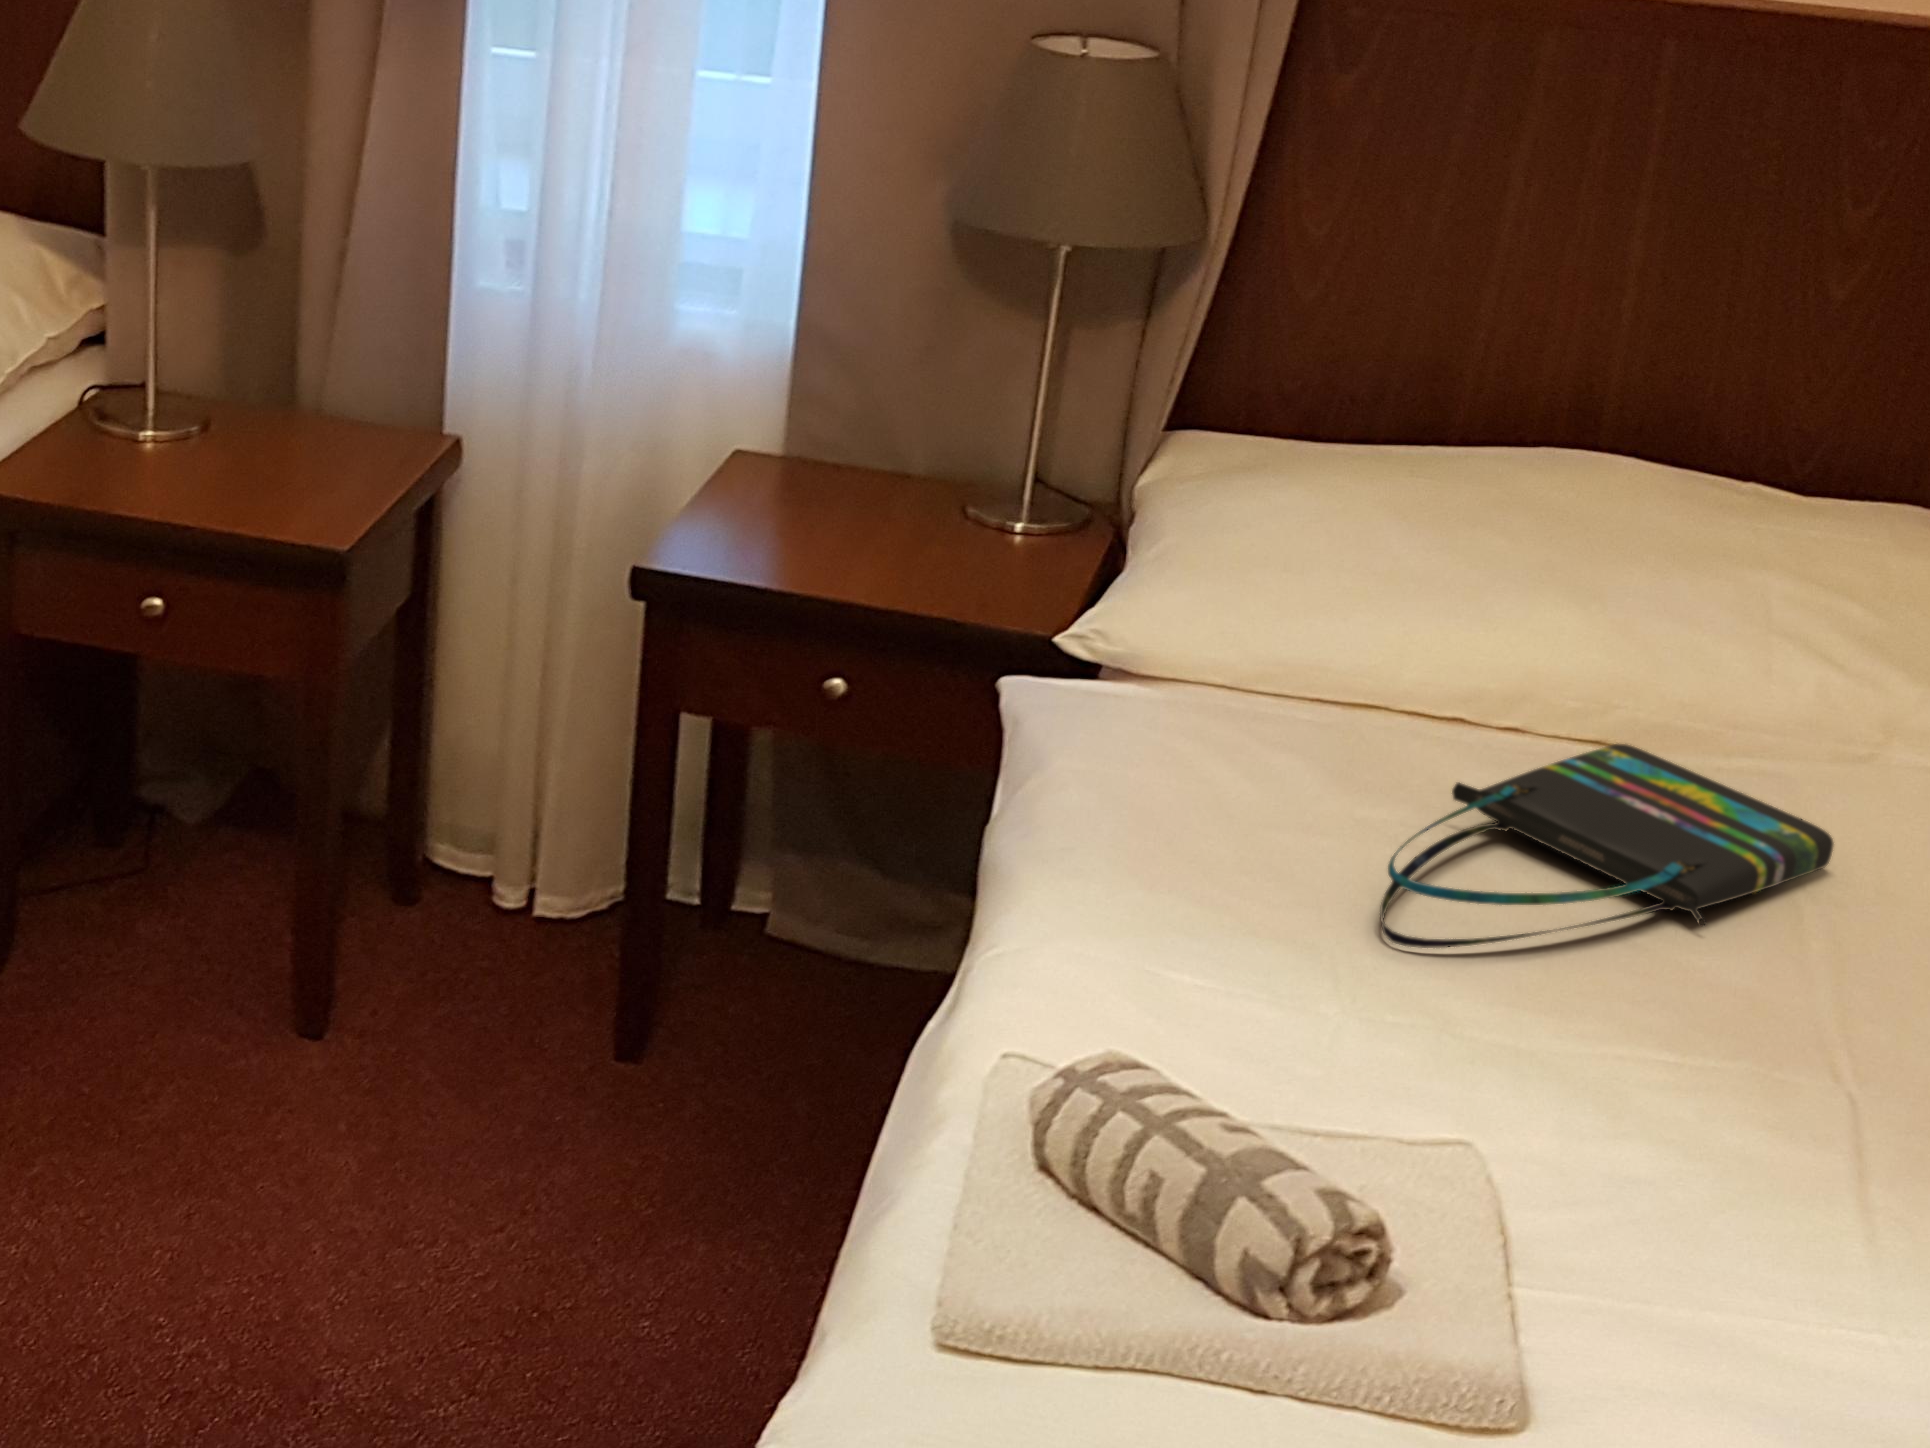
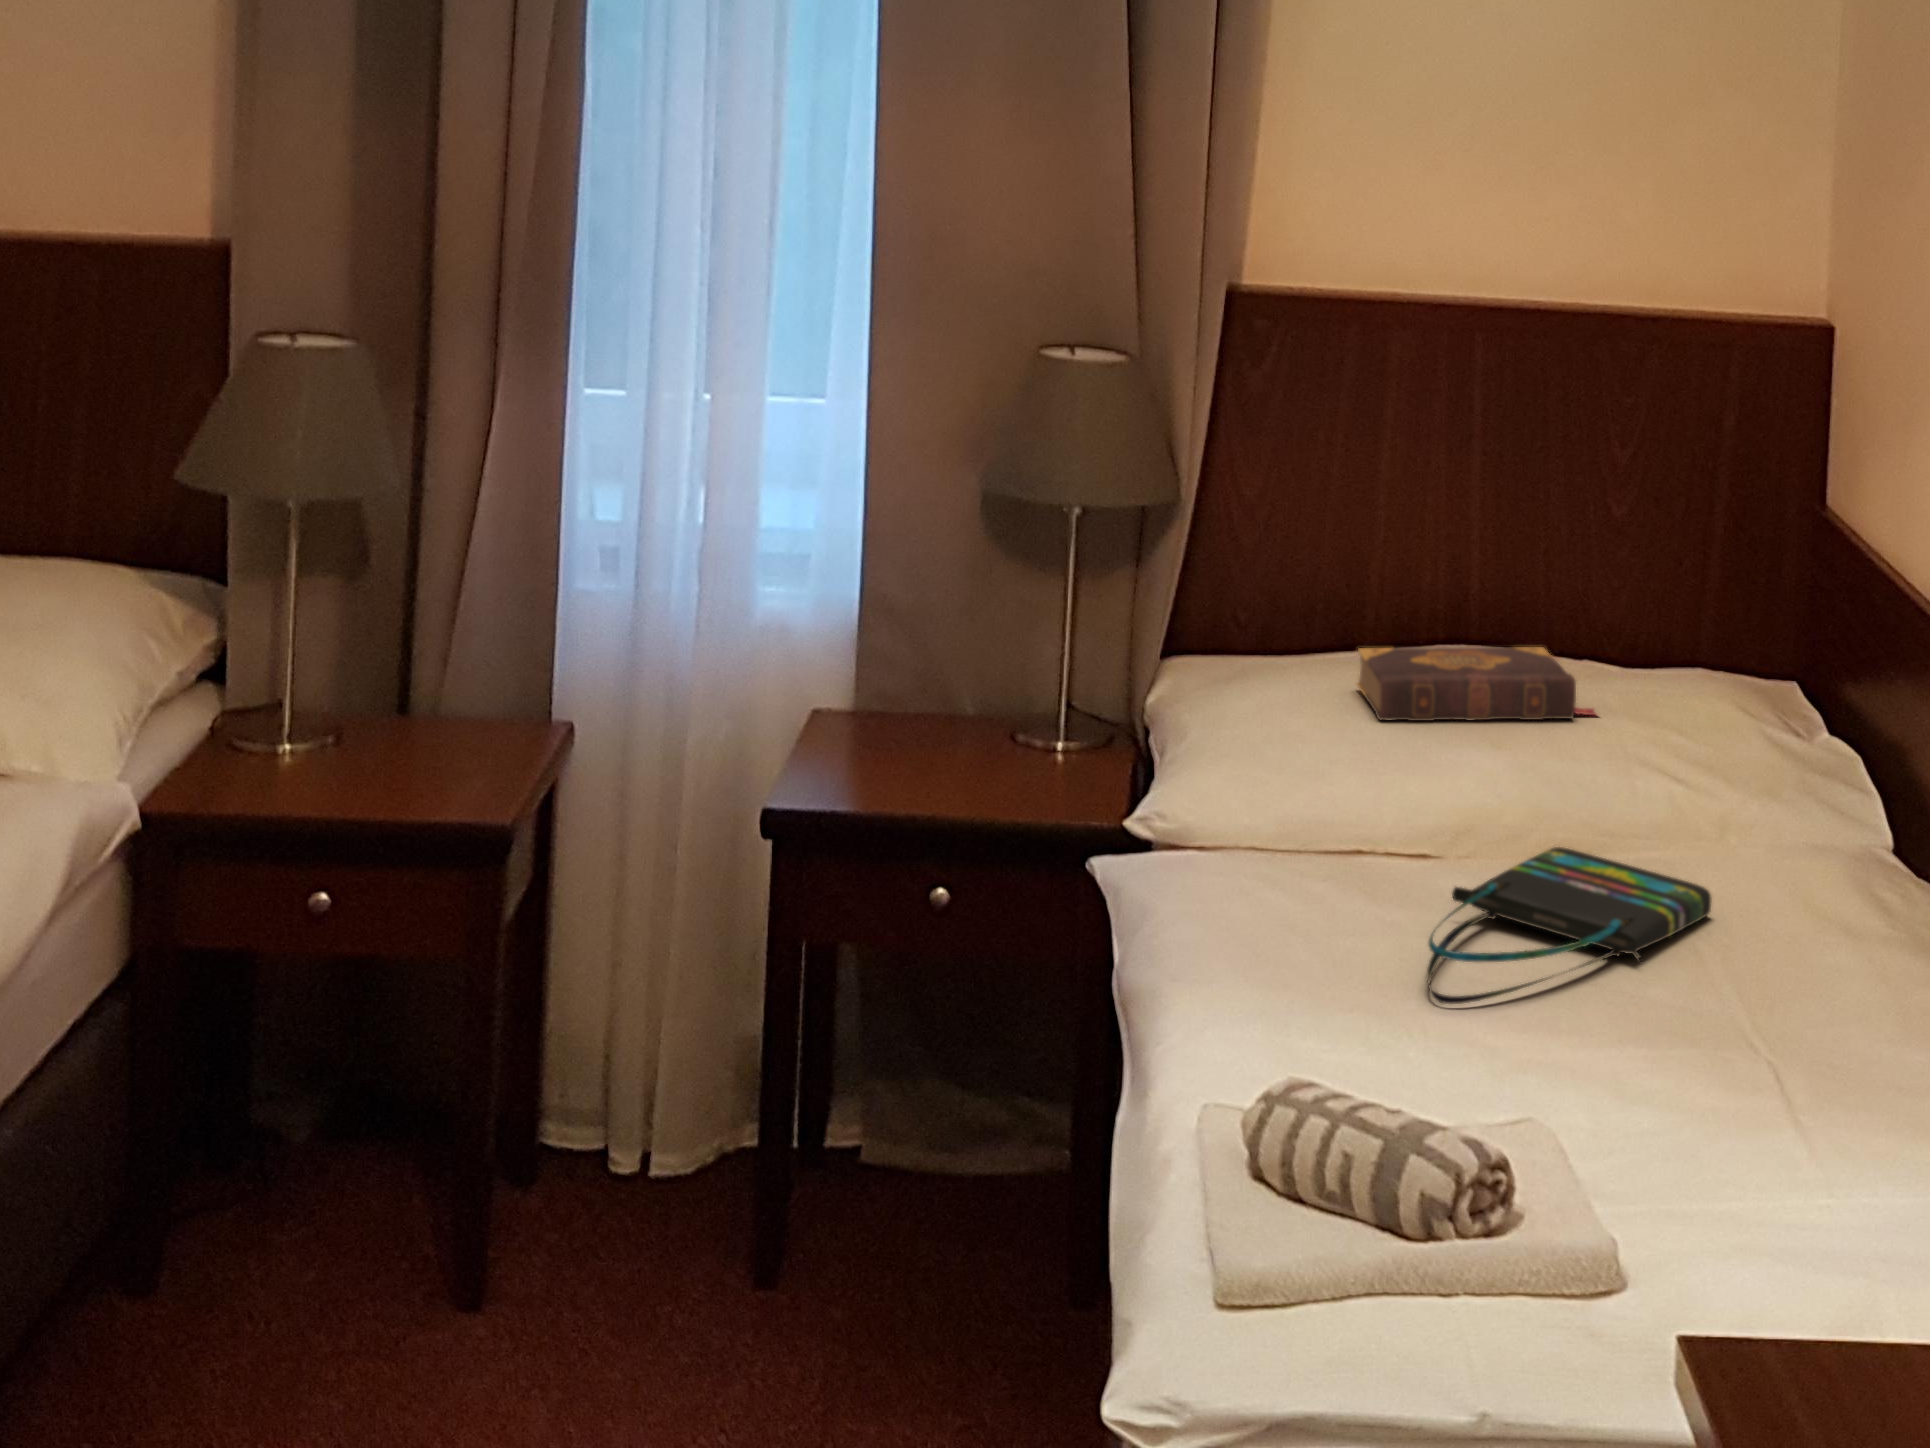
book: none [1395,447,1731,571] -> present [1356,647,1596,721]

